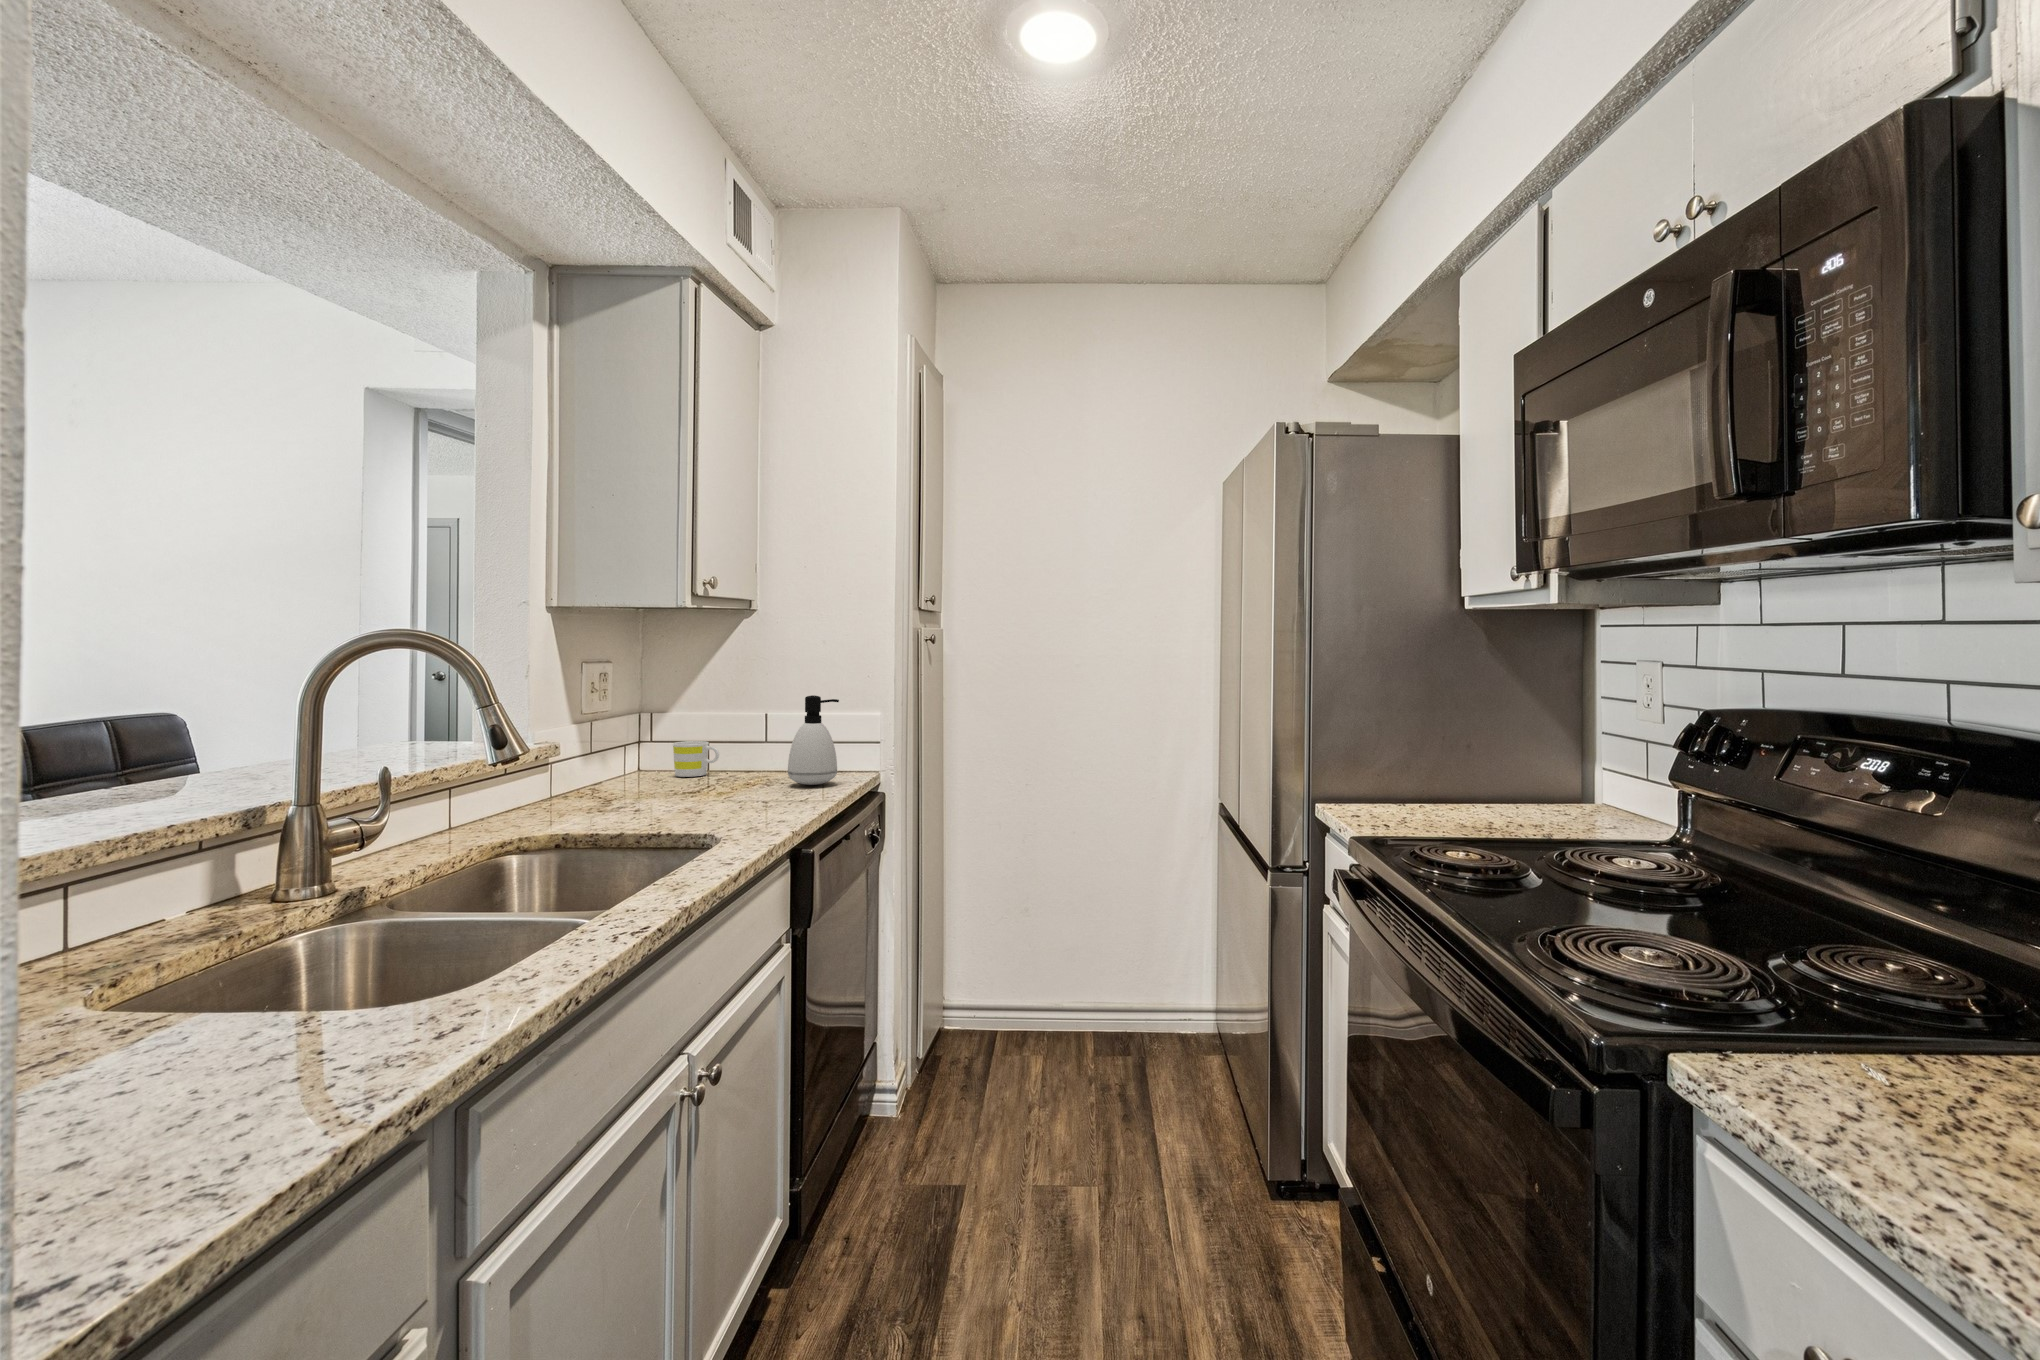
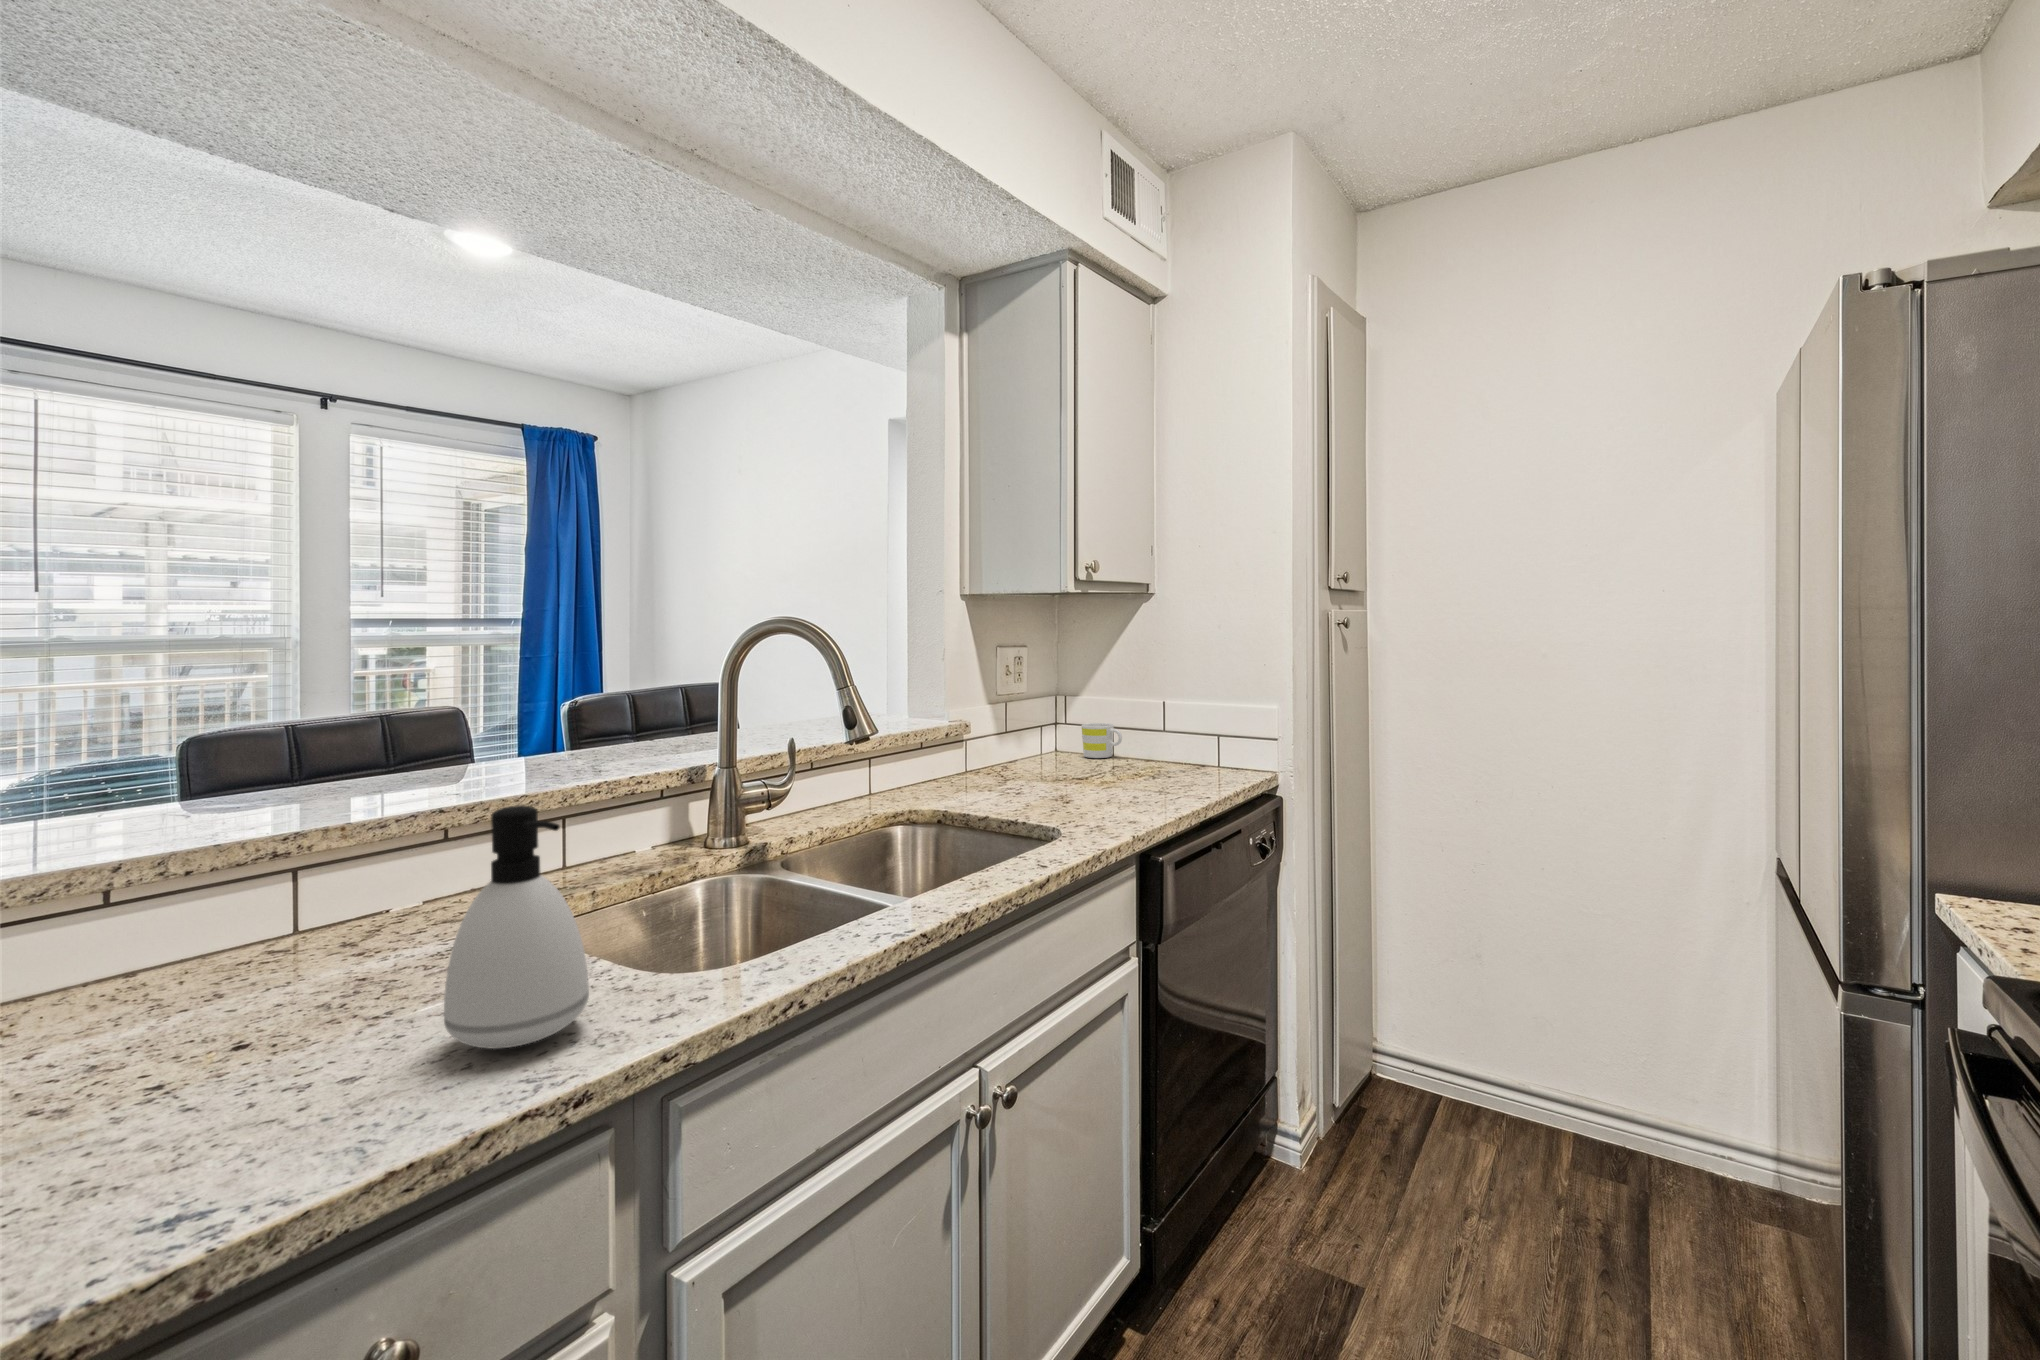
soap dispenser: present [788,695,839,785] -> present [444,805,589,1049]

